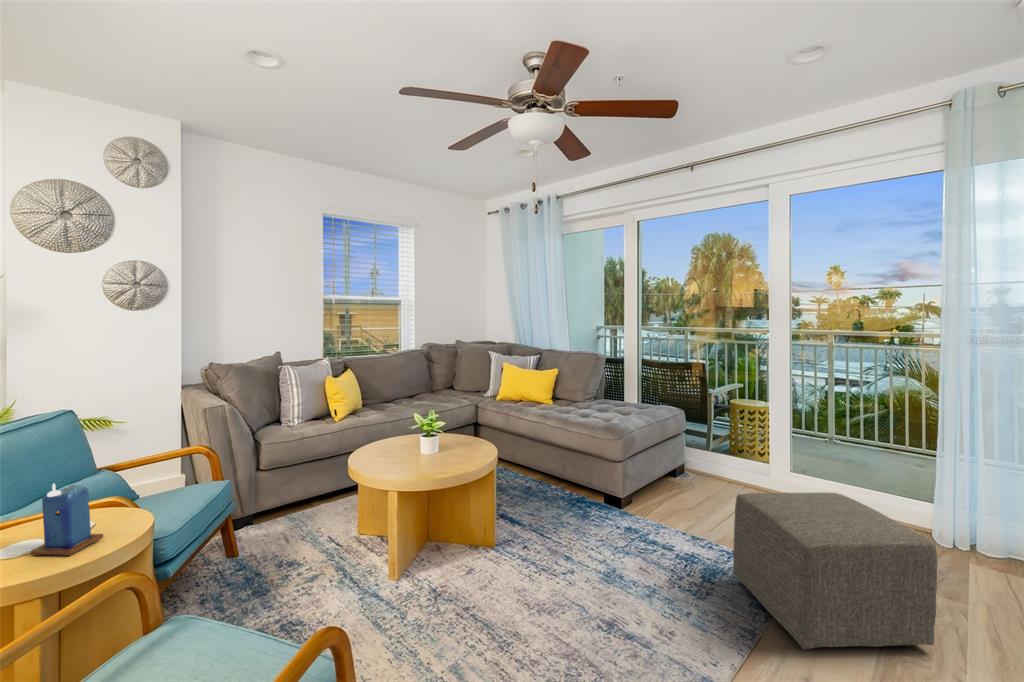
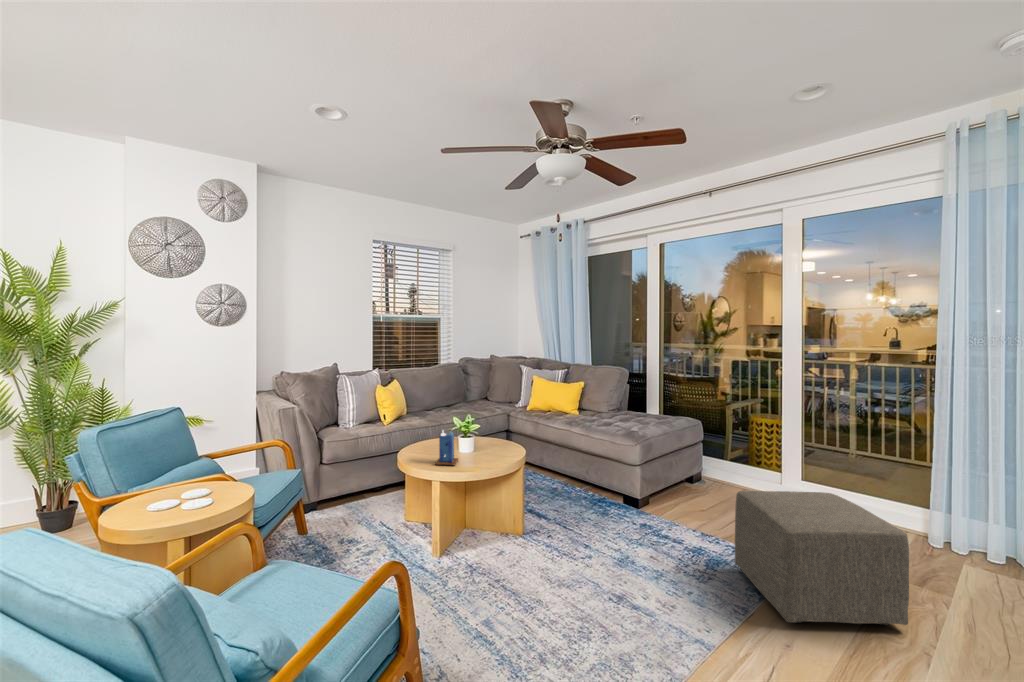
candle: present [31,484,103,556] -> present [435,431,458,465]

